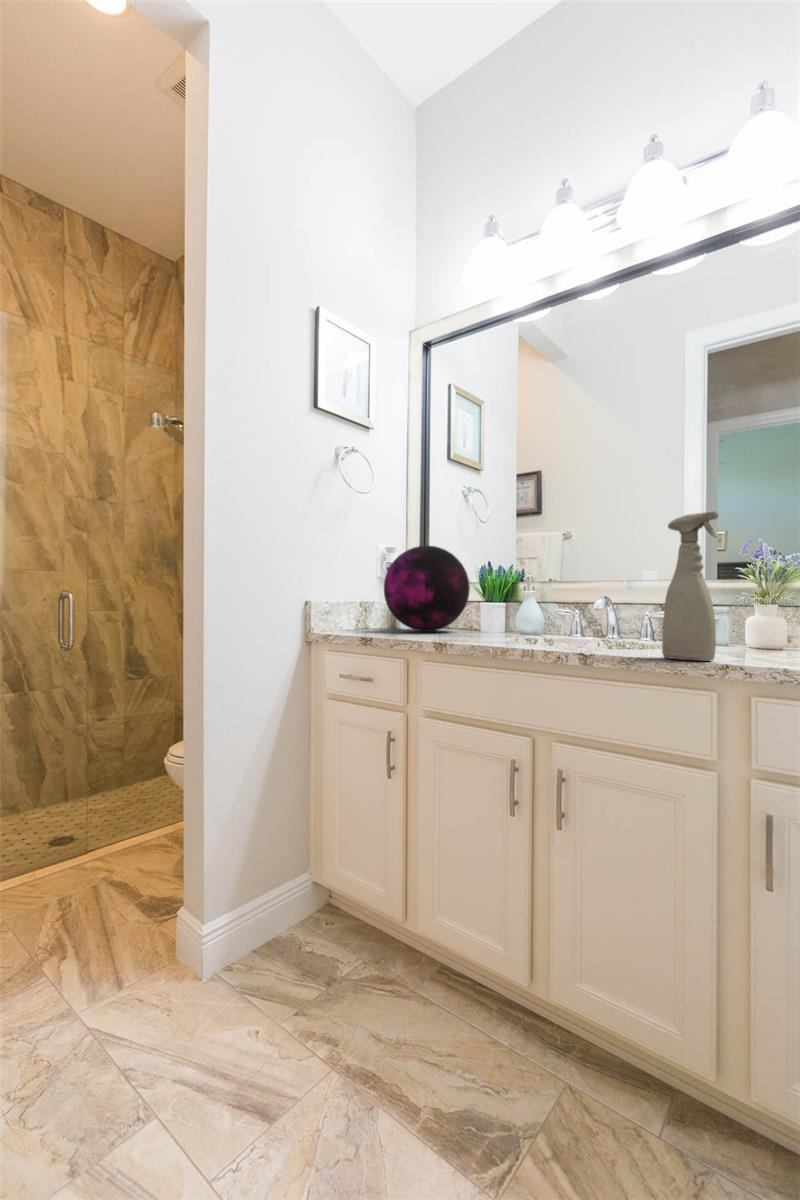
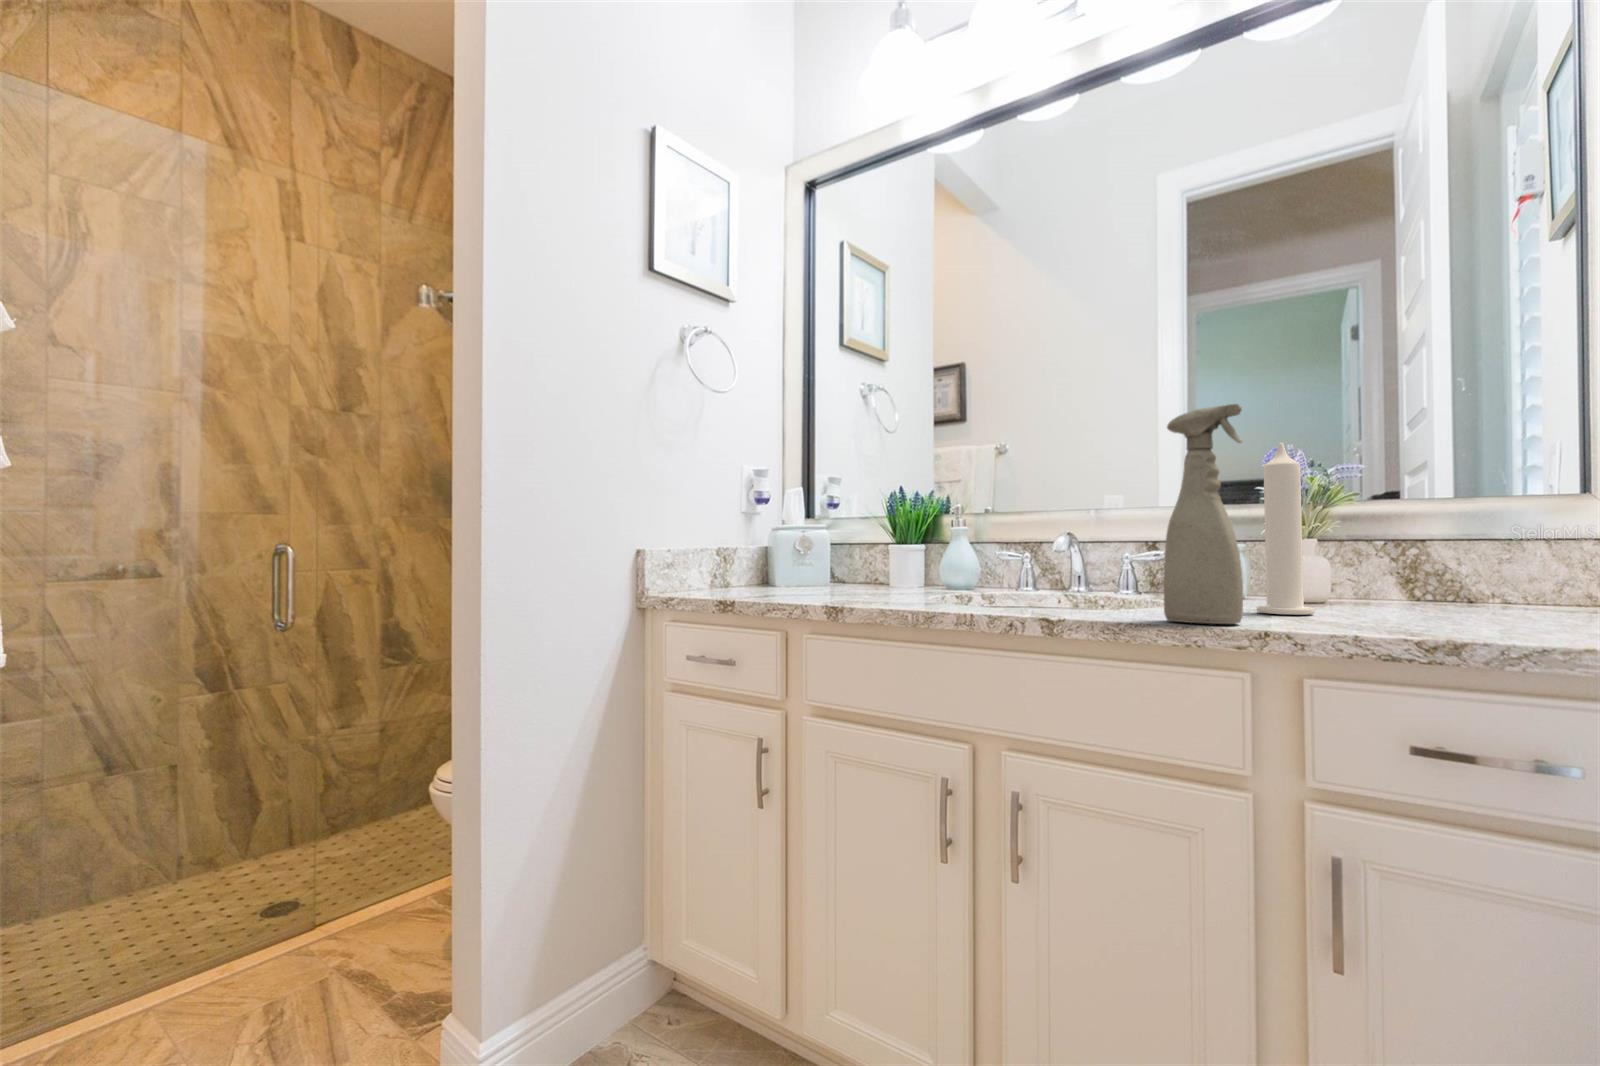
candle: none [730,537,770,656] -> present [1257,442,1315,615]
decorative orb: present [384,546,470,631] -> none [750,466,873,589]

